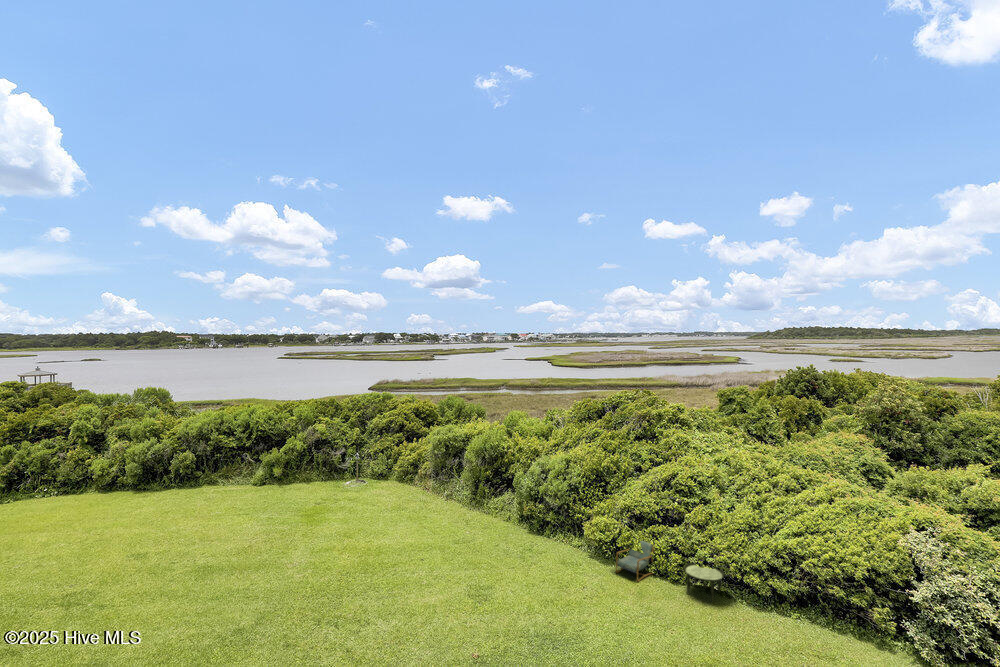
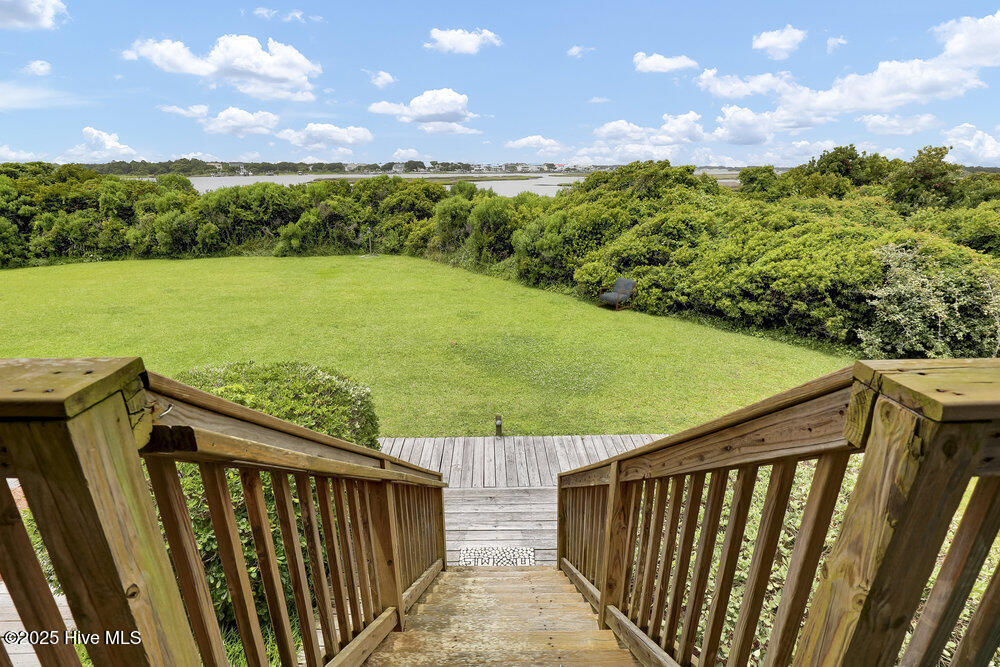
round table: present [684,563,724,602] -> none [660,294,698,322]

